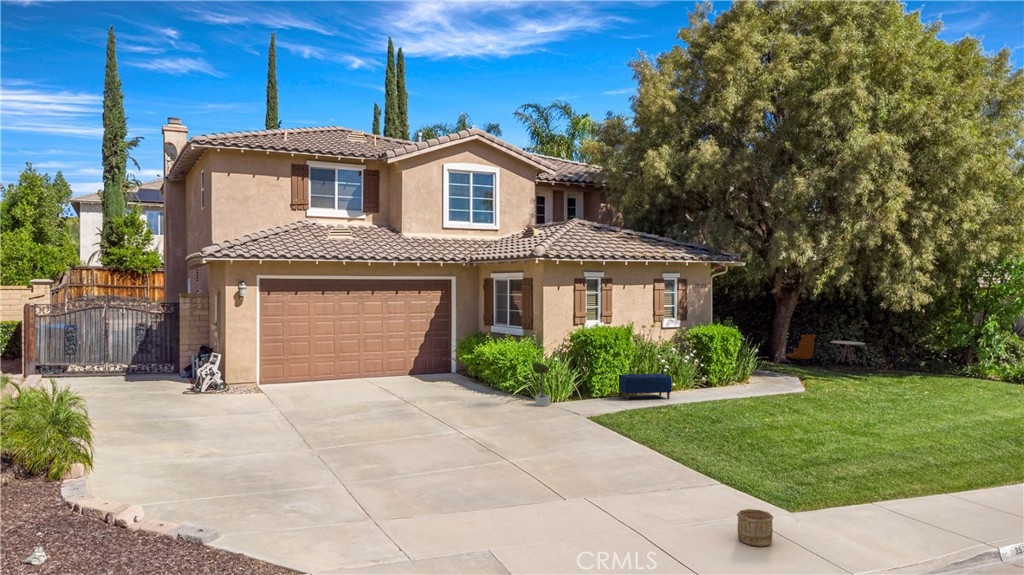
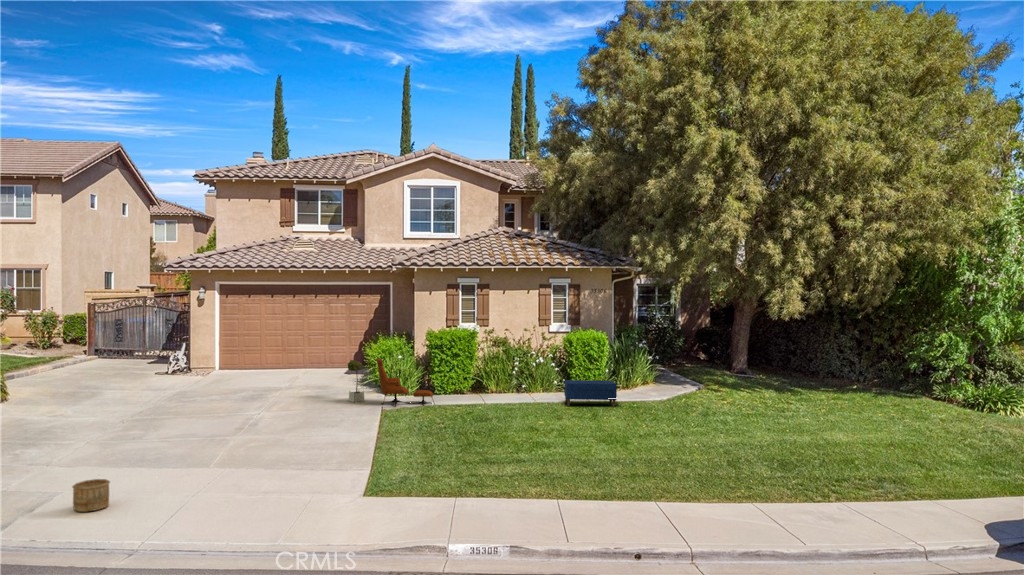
lounge chair: present [786,334,815,367] -> present [377,358,433,406]
round table: present [831,341,865,365] -> none [822,364,865,394]
bench: present [619,374,671,400] -> present [564,380,617,407]

